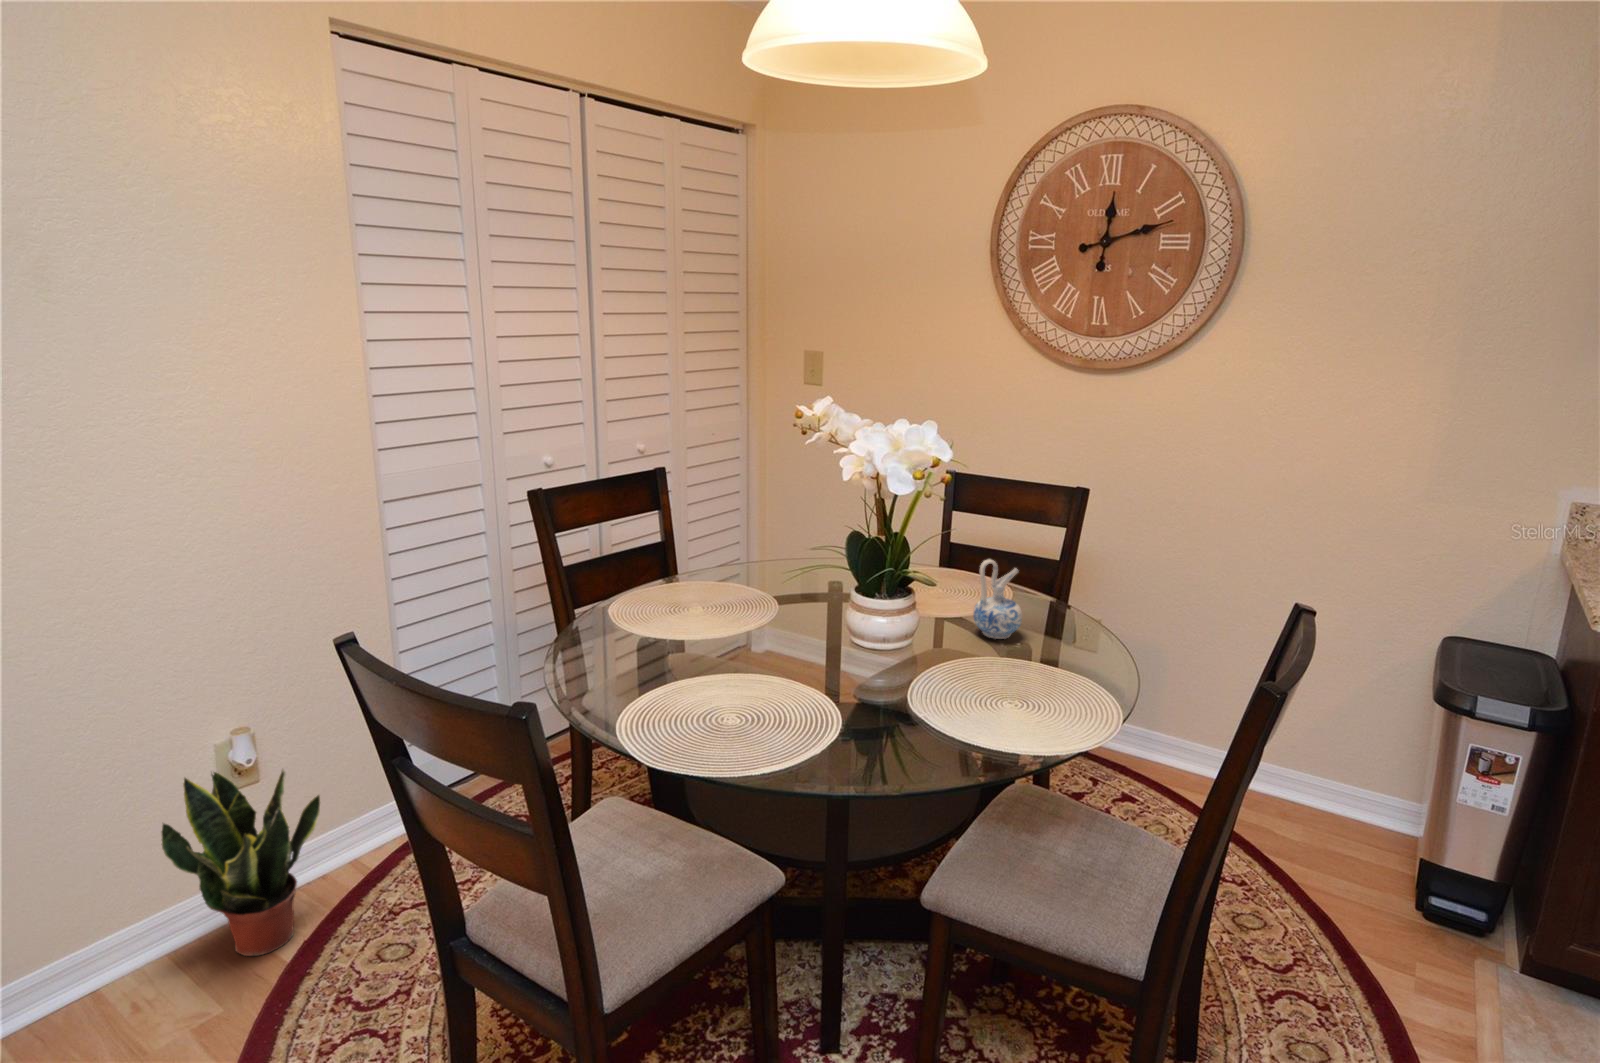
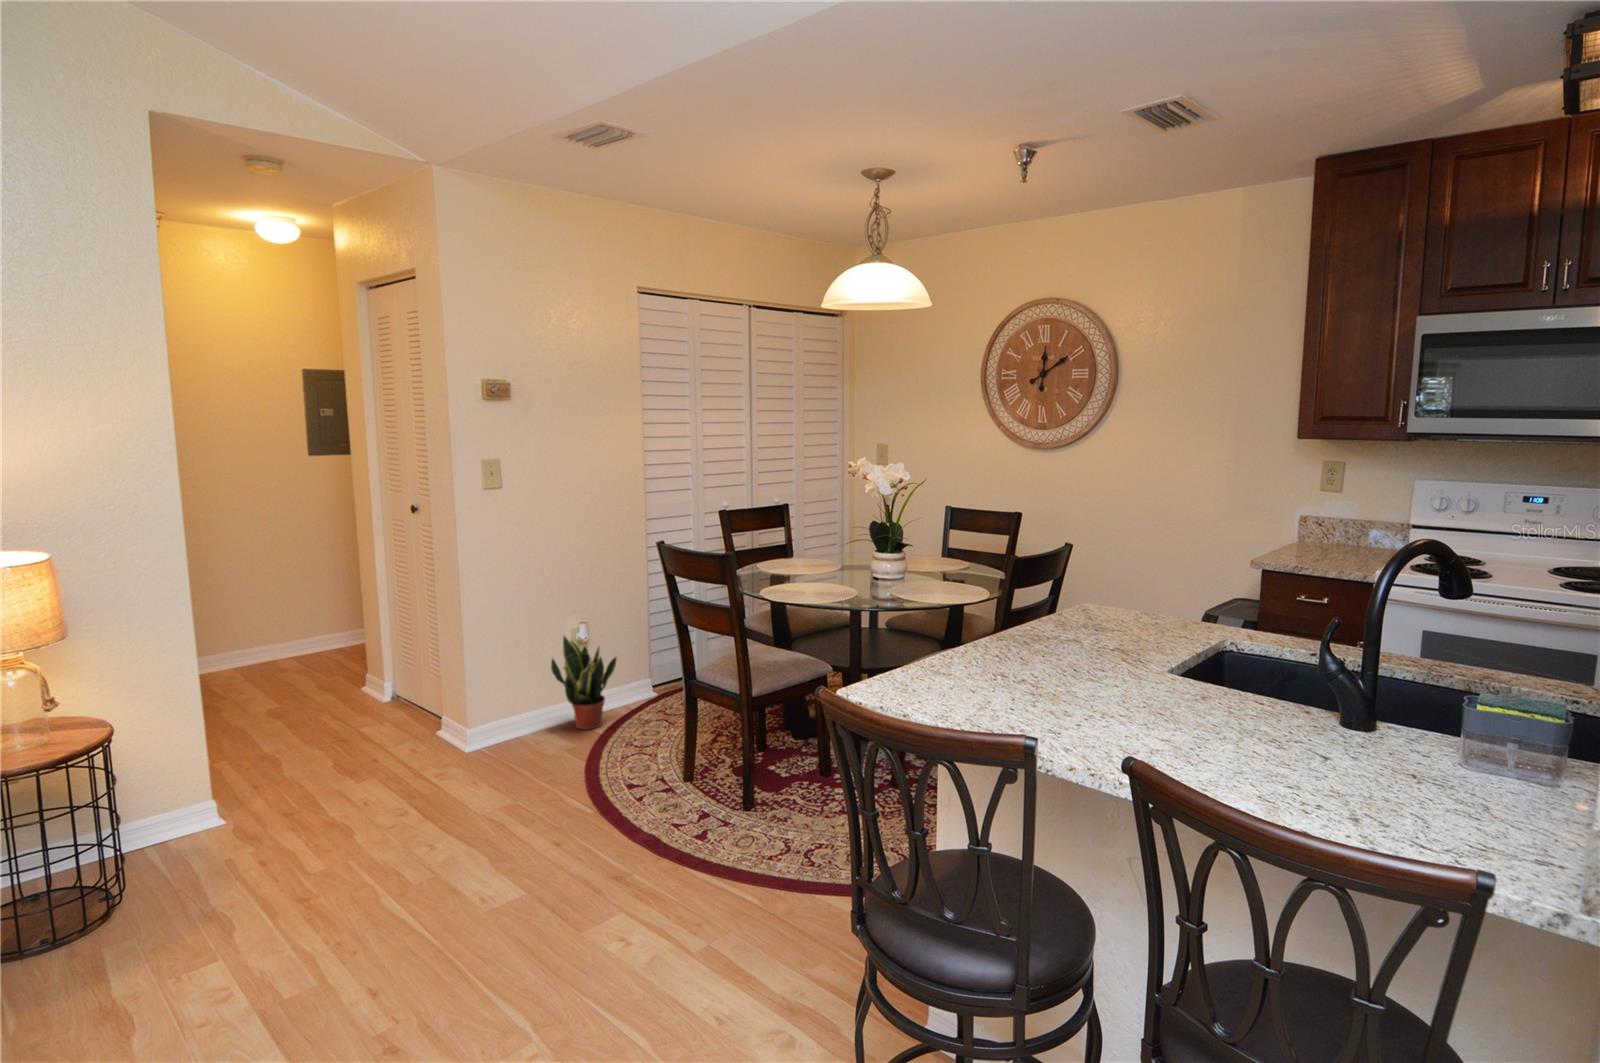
ceramic pitcher: present [973,559,1022,639] -> none [940,538,965,580]

